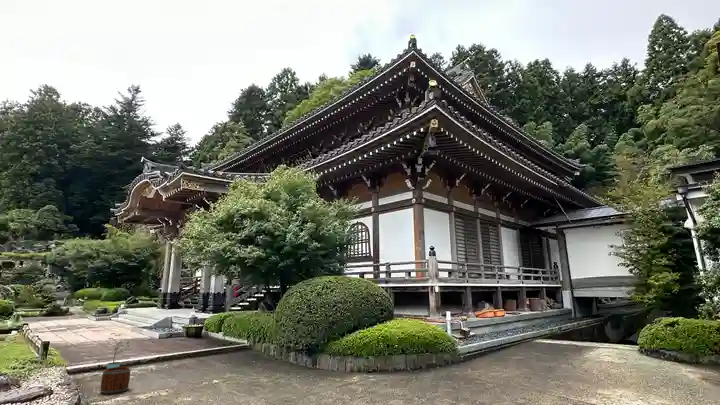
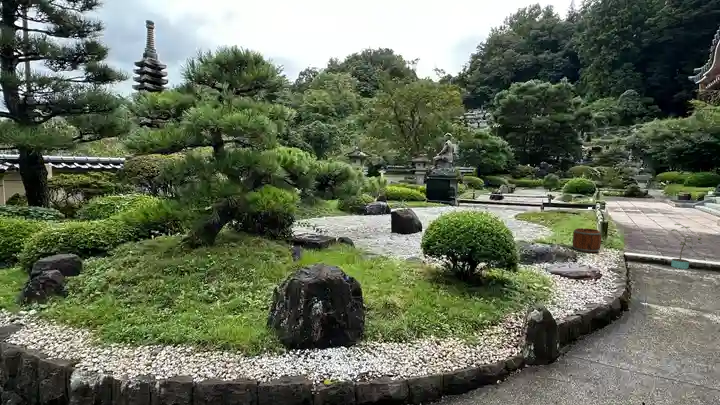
bucket: present [101,367,130,394] -> present [573,228,601,252]

